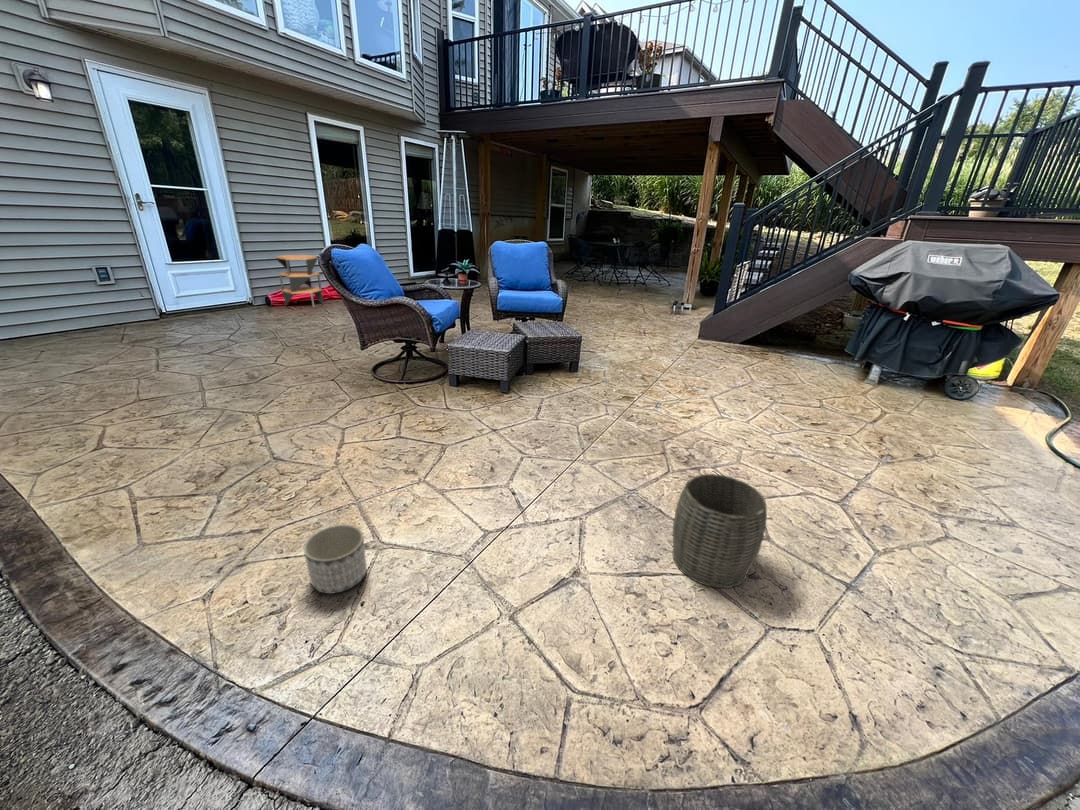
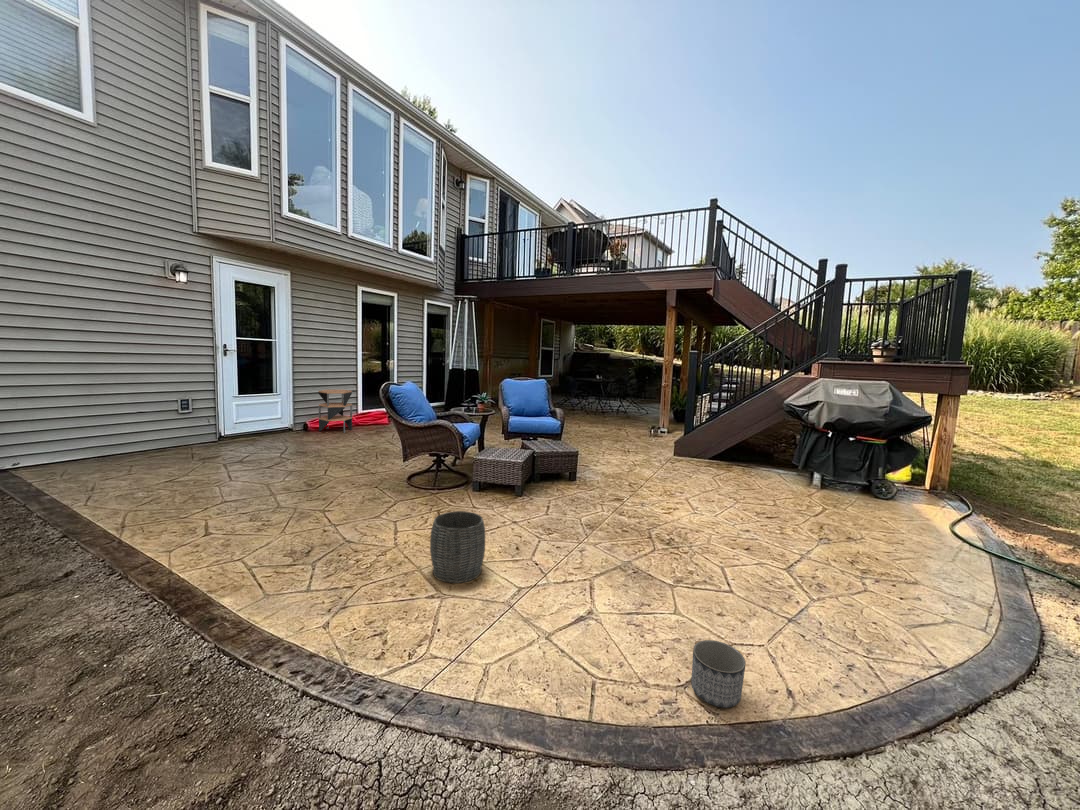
woven basket: present [673,474,767,588] -> present [430,511,485,583]
planter: present [304,524,366,594] -> present [691,640,746,708]

